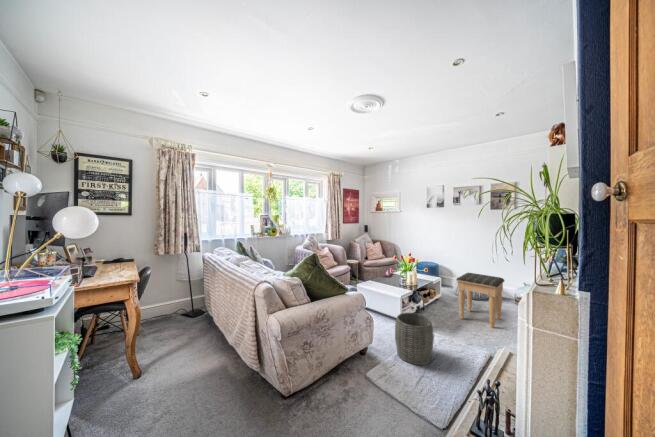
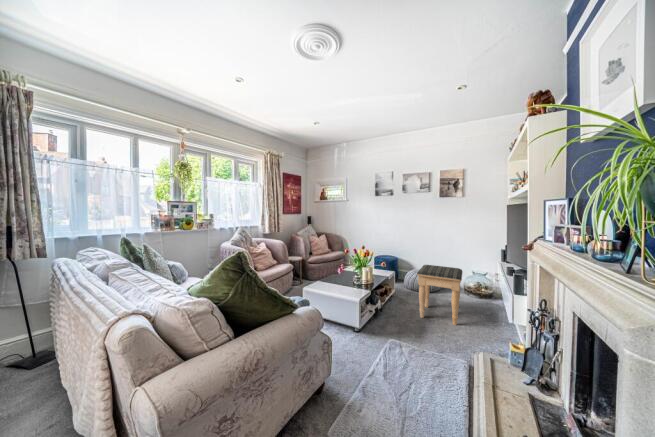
woven basket: present [395,313,434,365] -> none [360,323,410,398]

